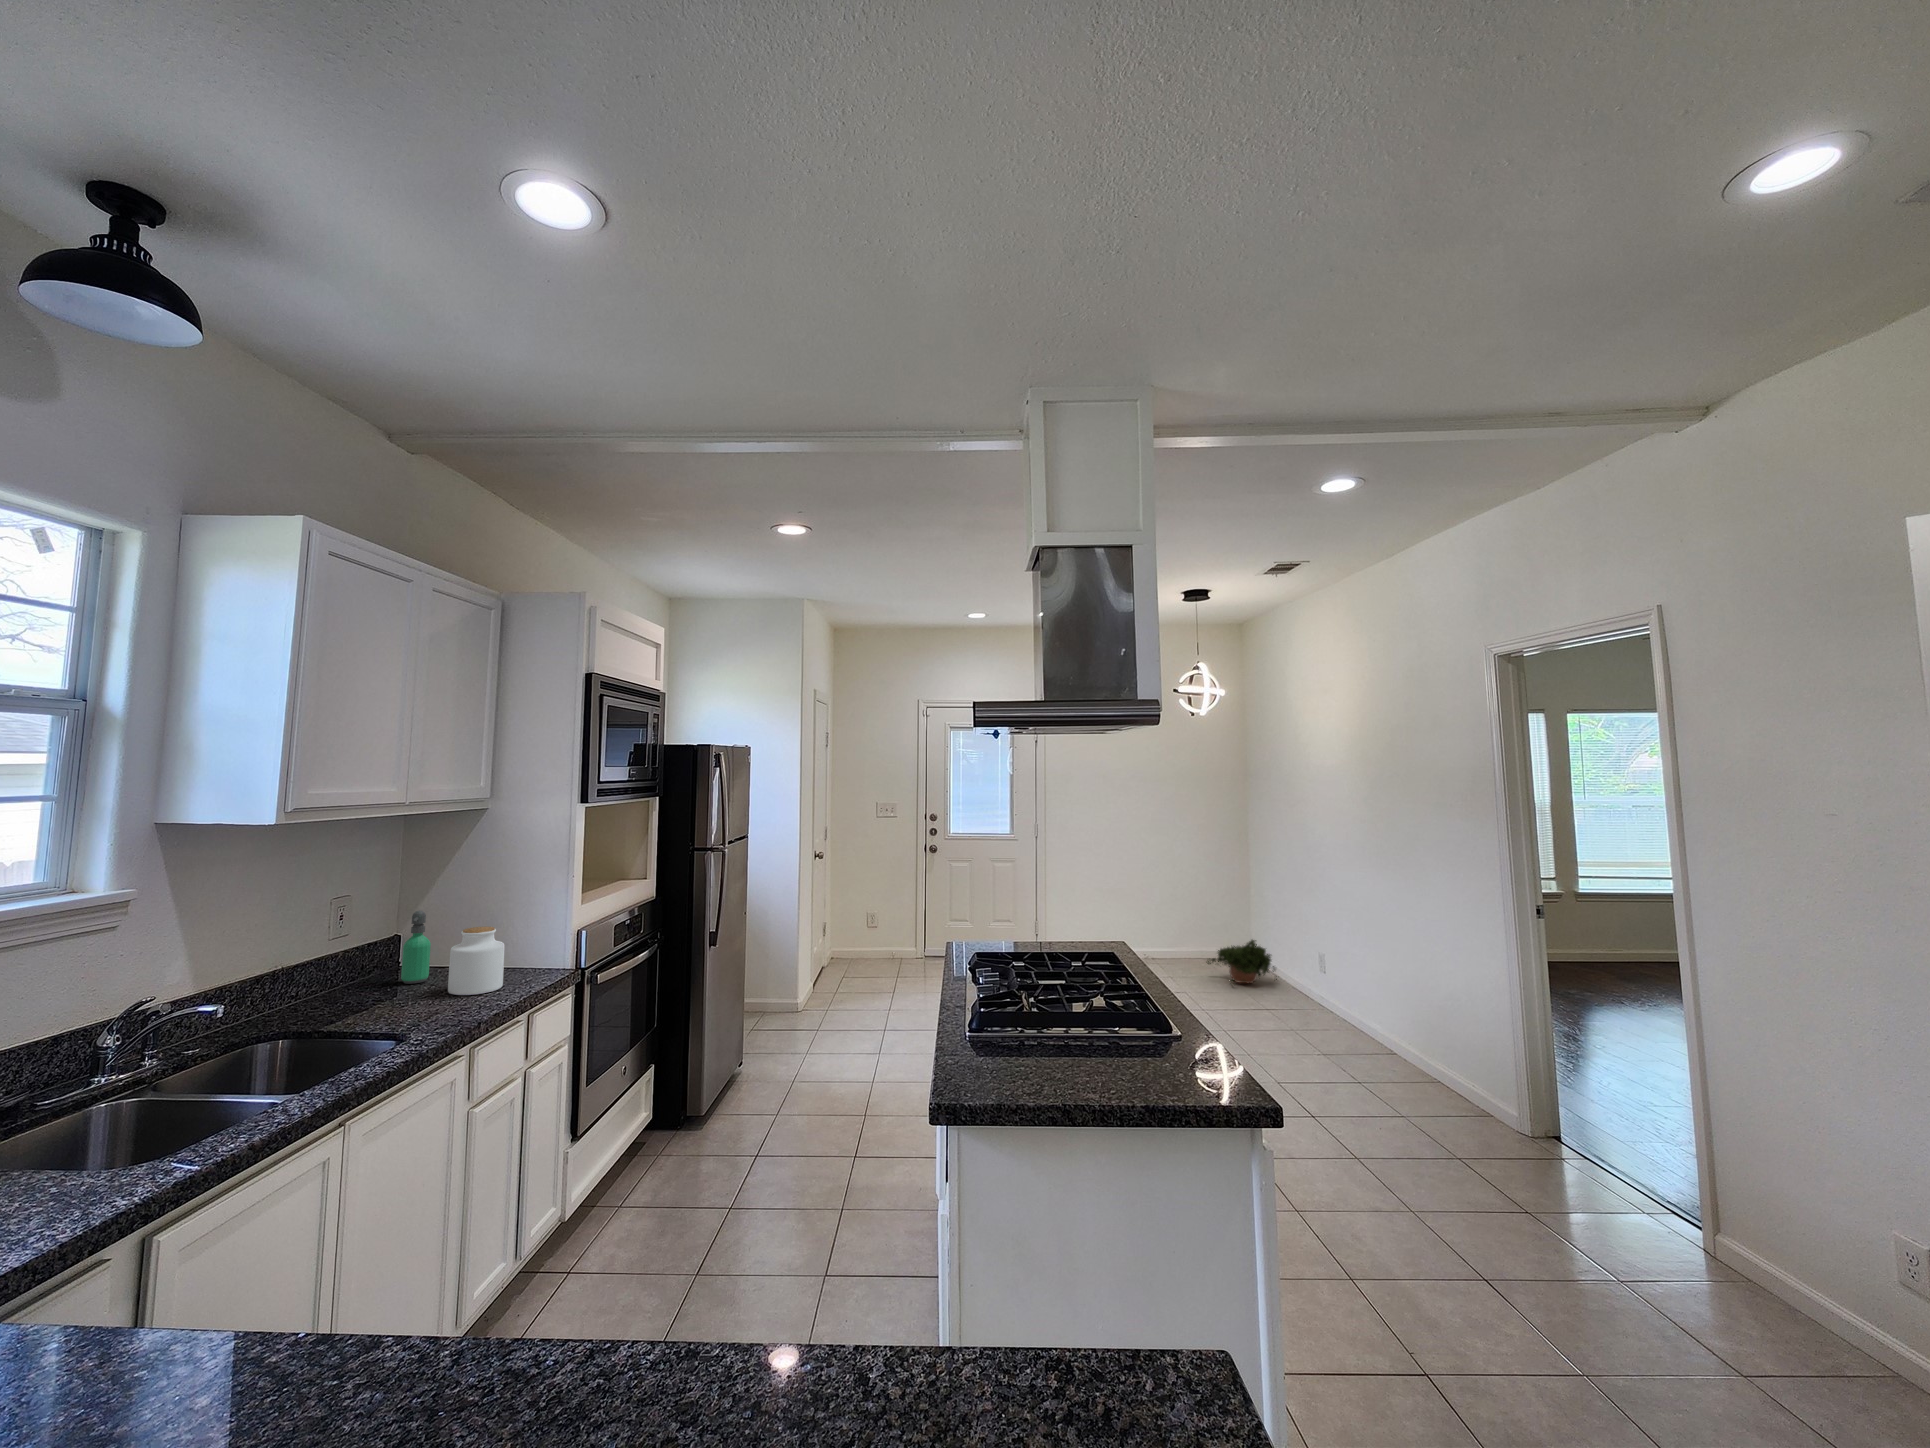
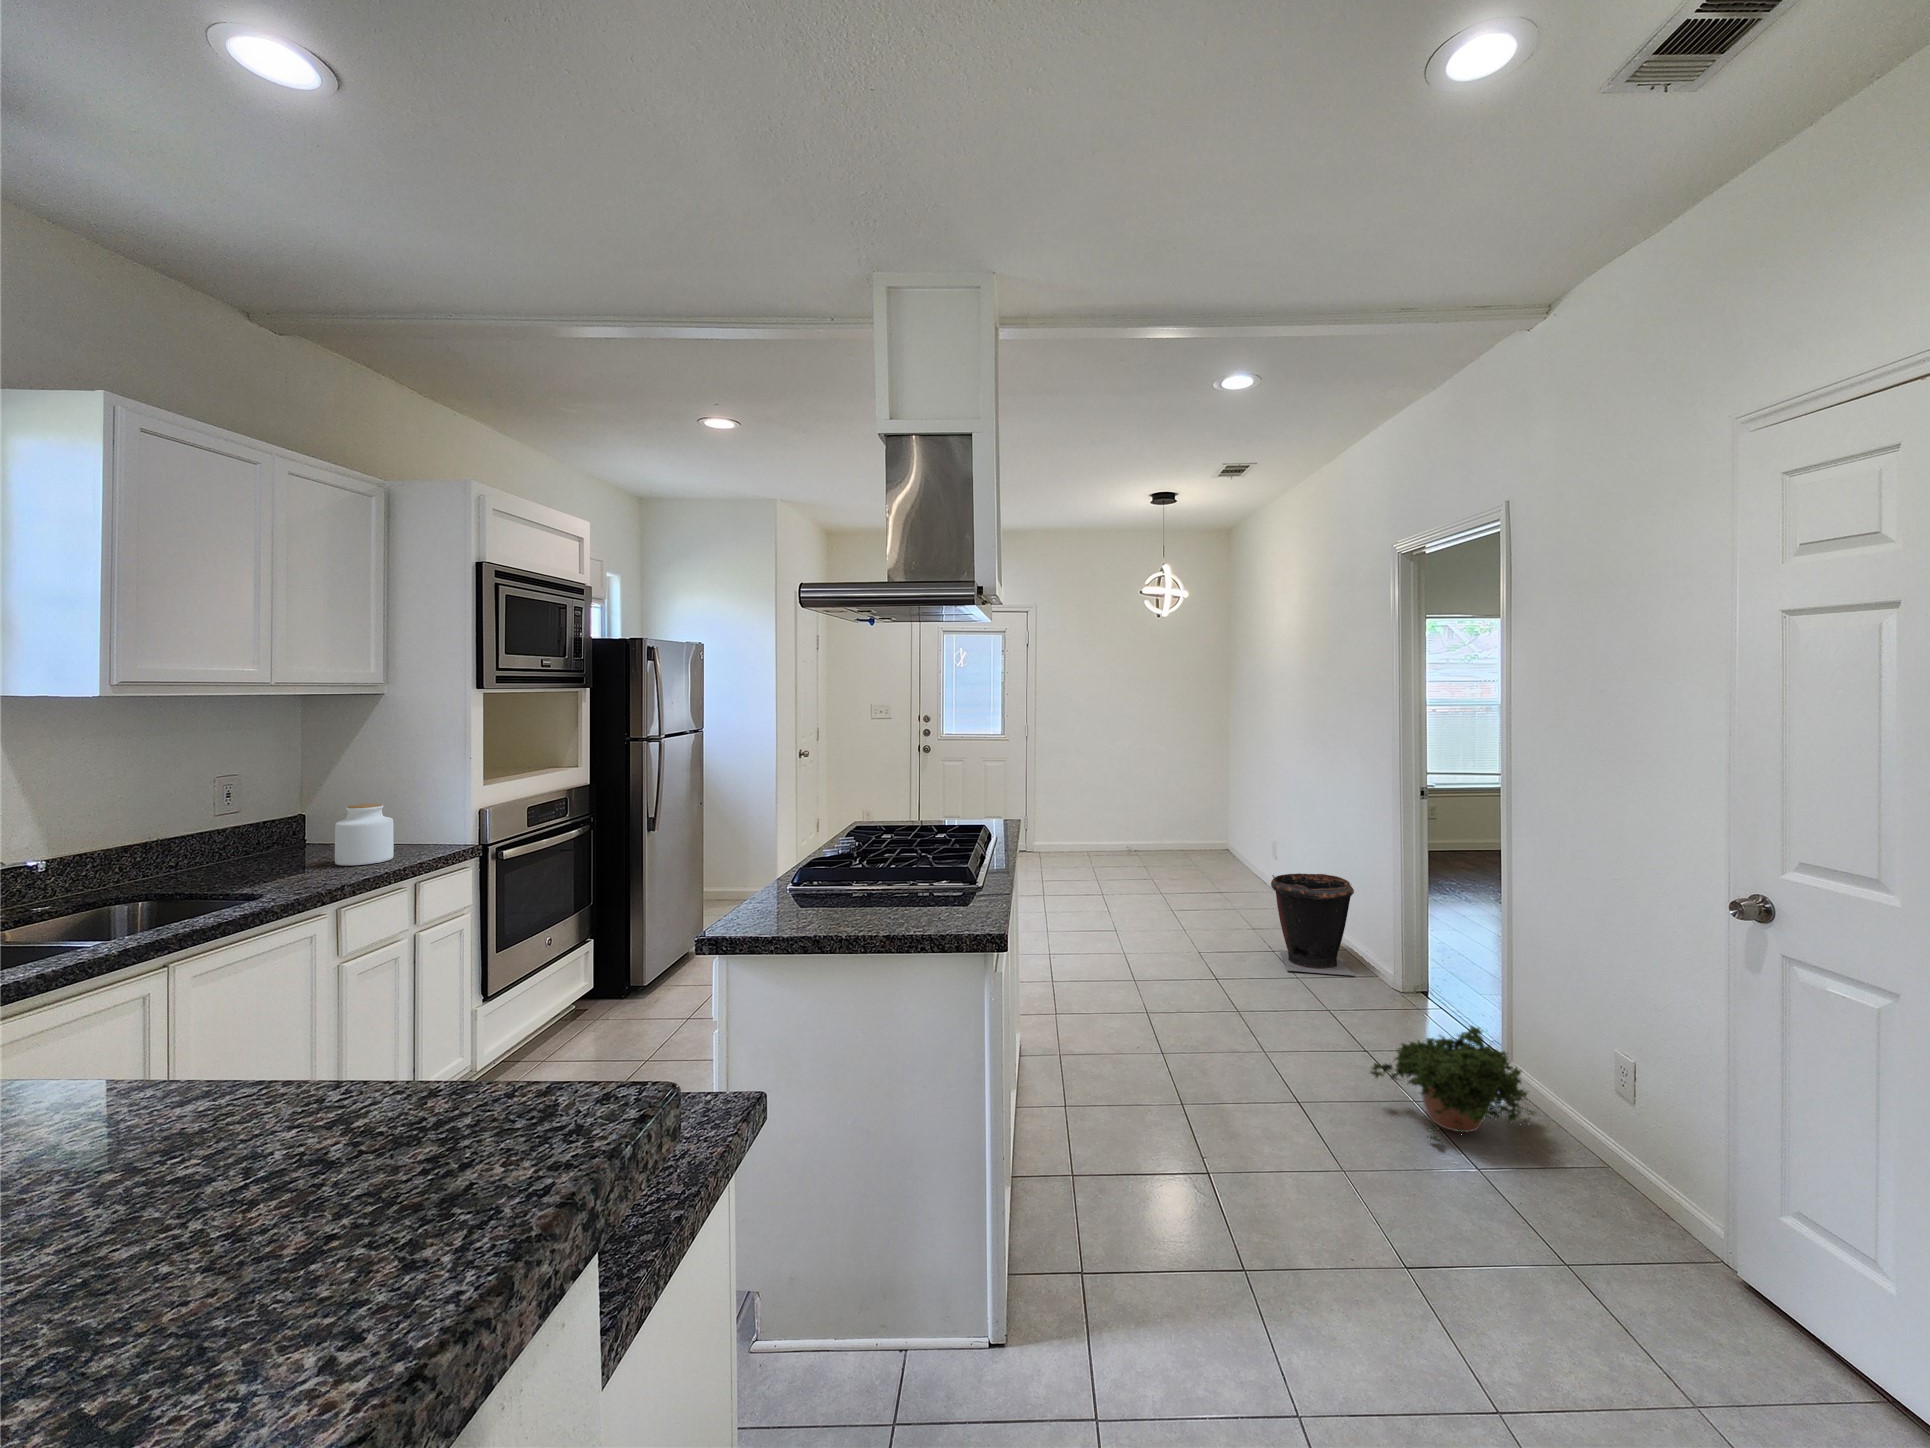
soap dispenser: present [401,911,431,984] -> none [296,790,326,858]
potted plant: present [1206,940,1277,985] -> present [1370,1026,1535,1142]
waste bin: none [1355,995,1465,1114] -> present [1271,873,1355,976]

